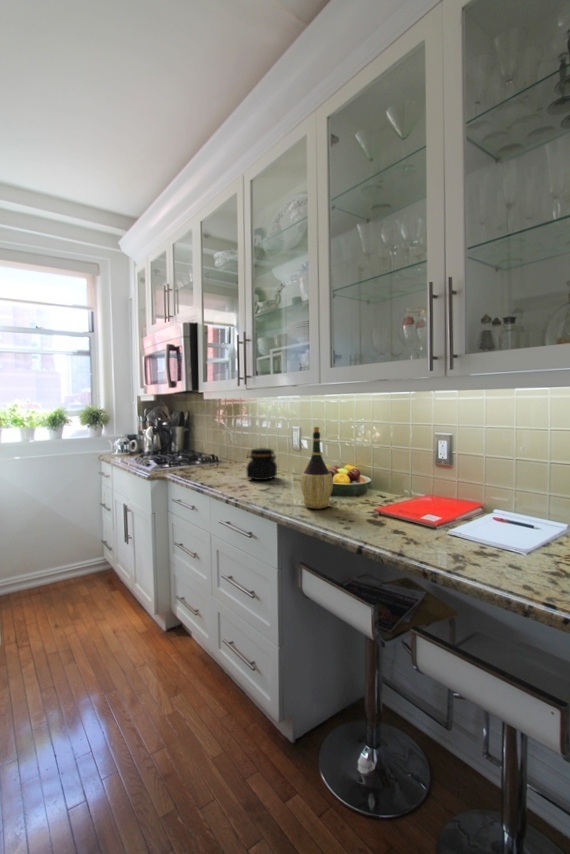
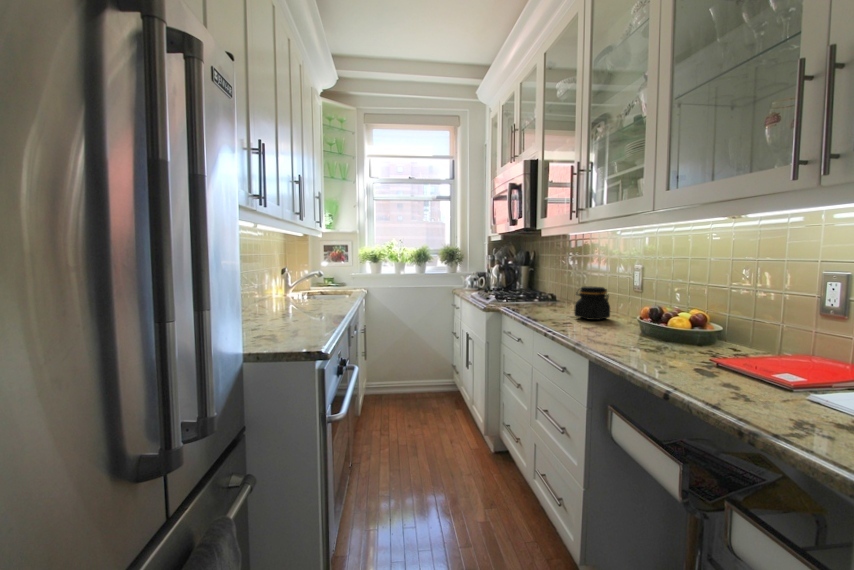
wine bottle: present [301,427,333,508] -> none [619,259,661,351]

